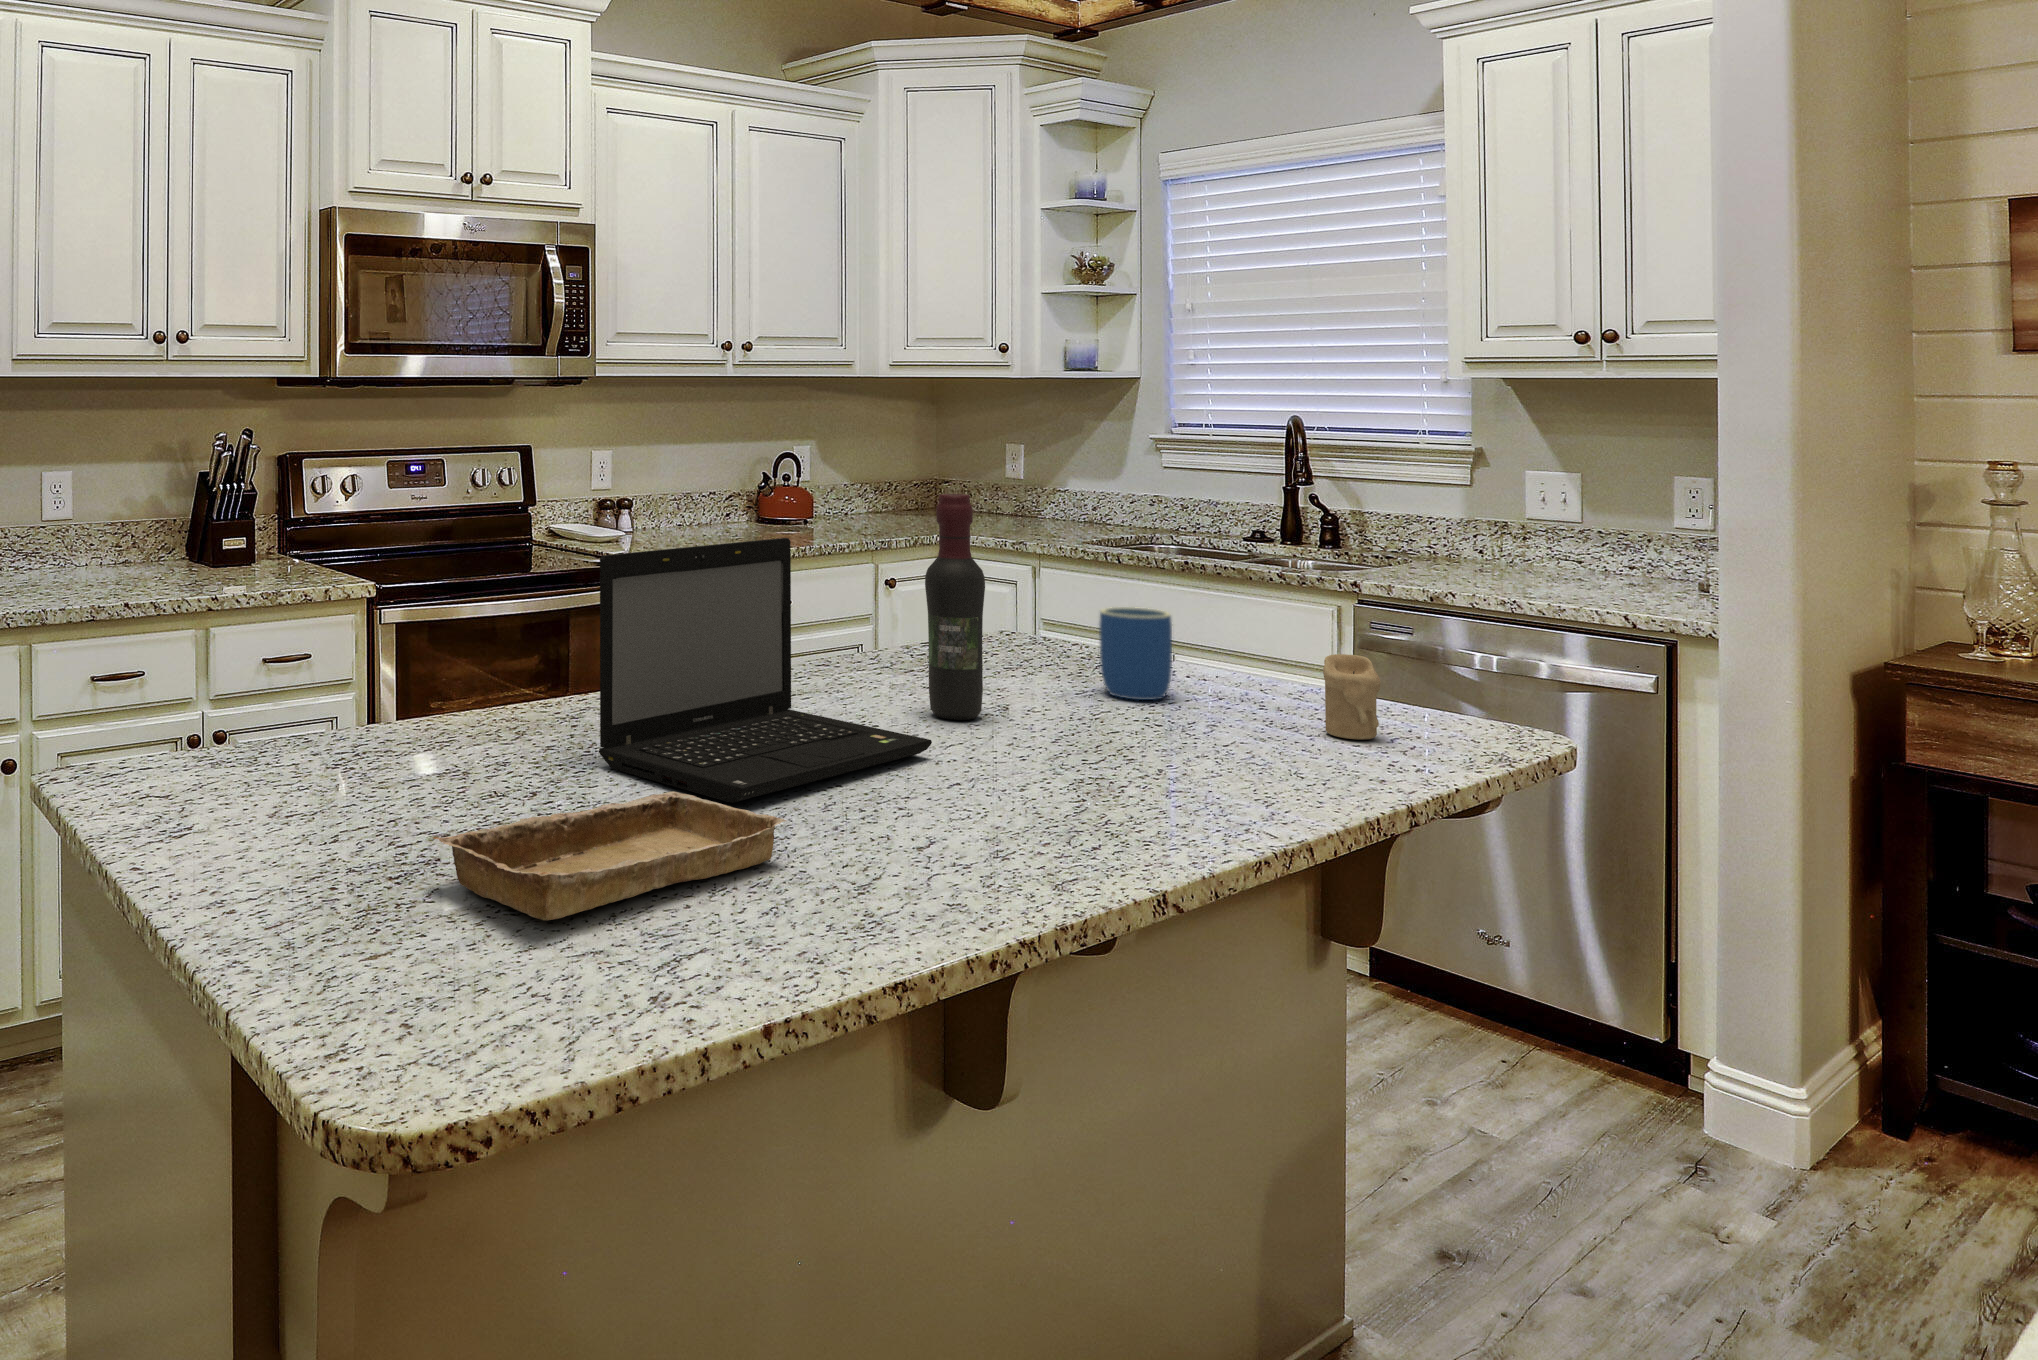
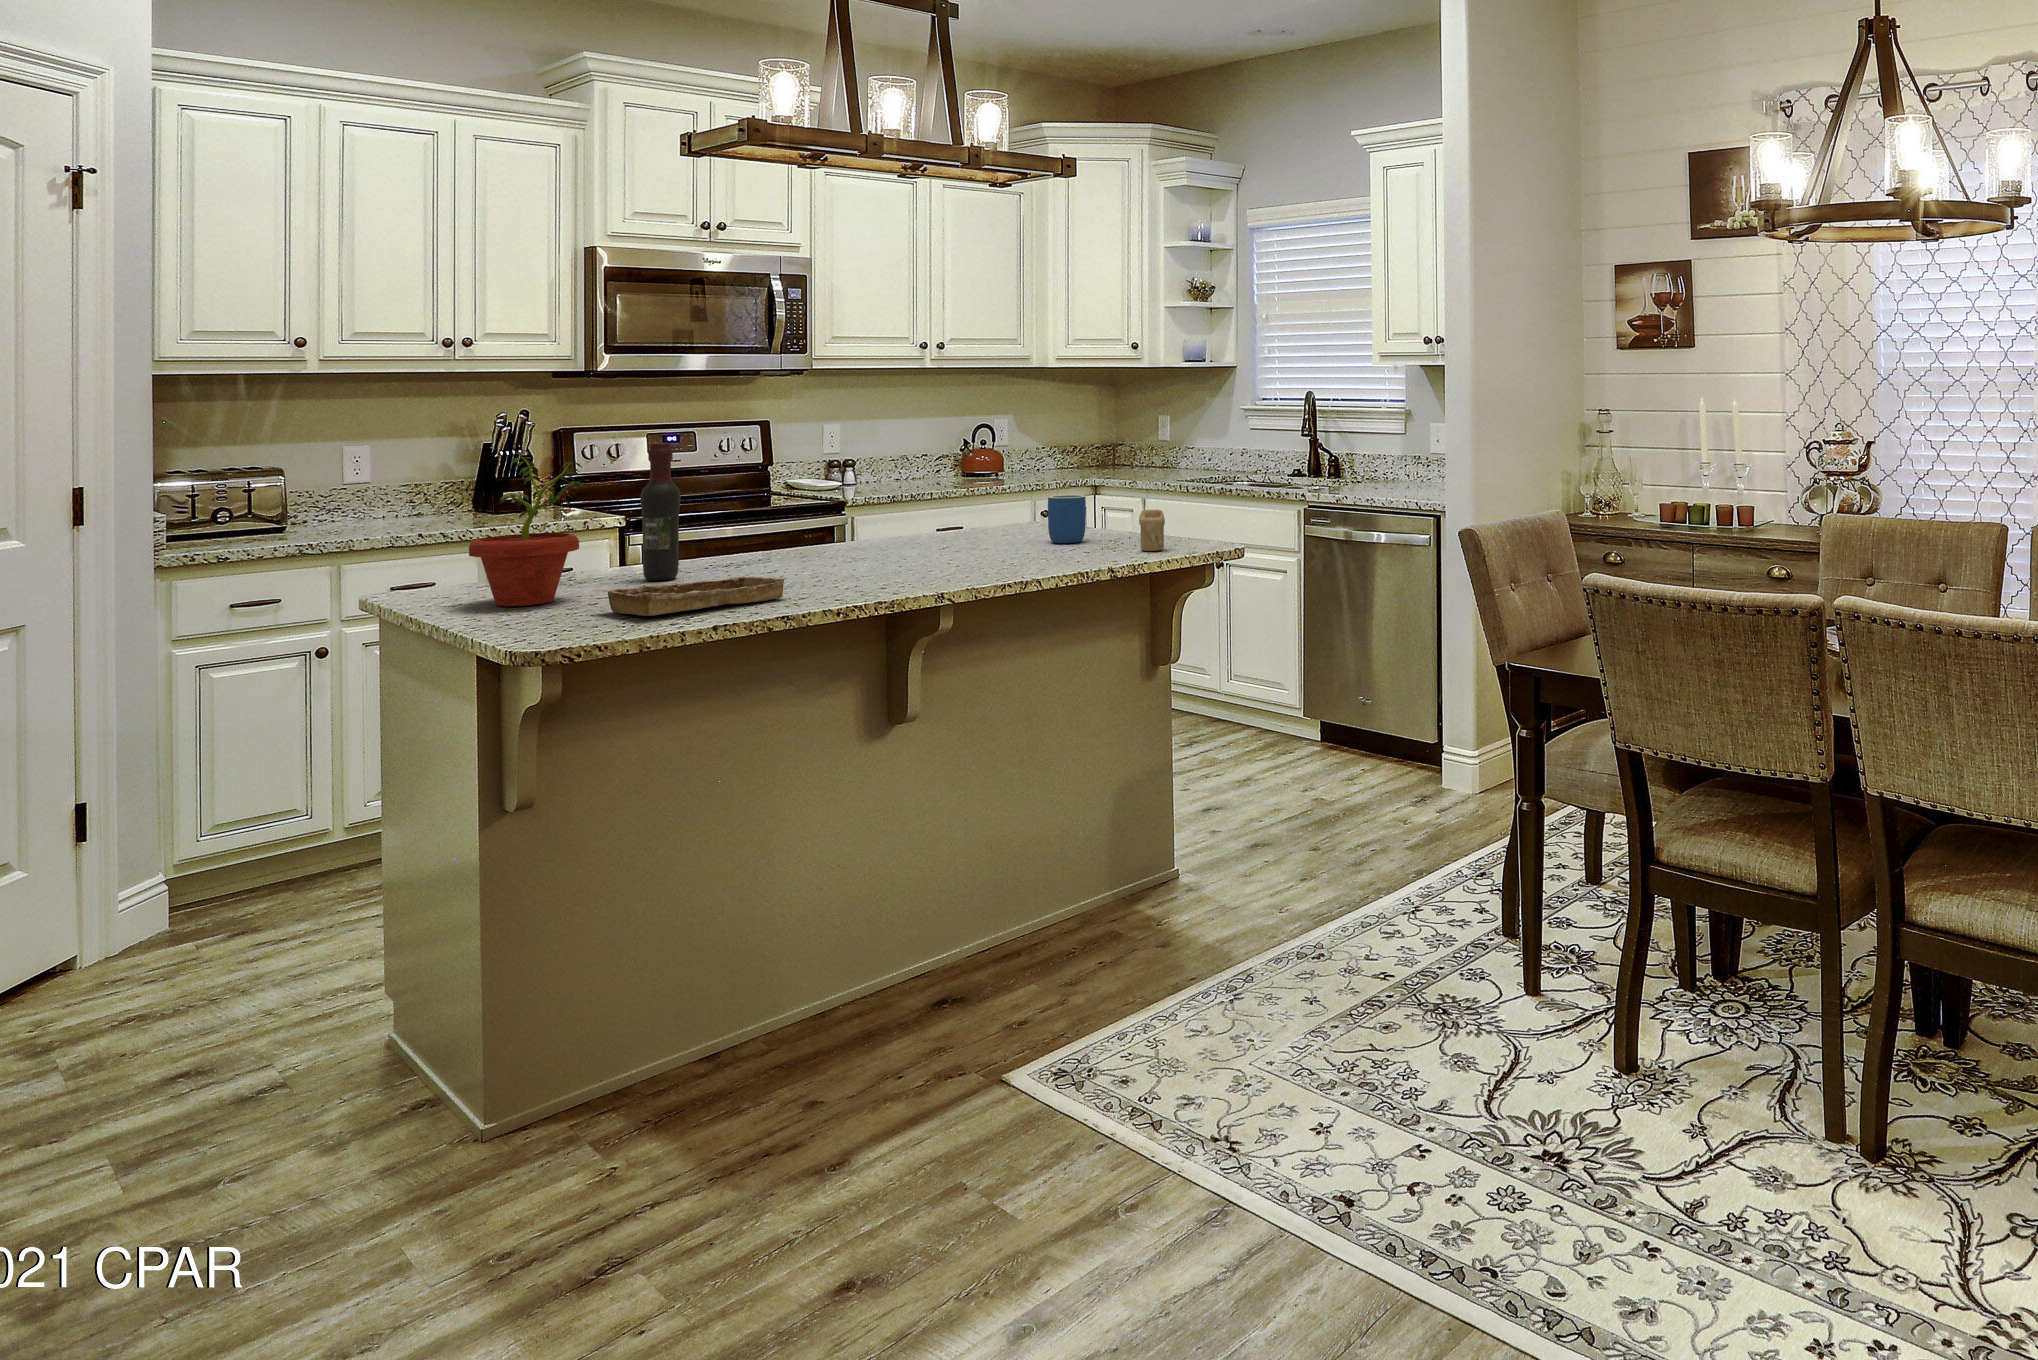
wine bottle: present [925,494,985,720] -> present [640,443,681,581]
potted plant: none [196,530,393,838] -> present [469,452,583,606]
laptop: present [599,538,932,802] -> none [720,458,913,584]

